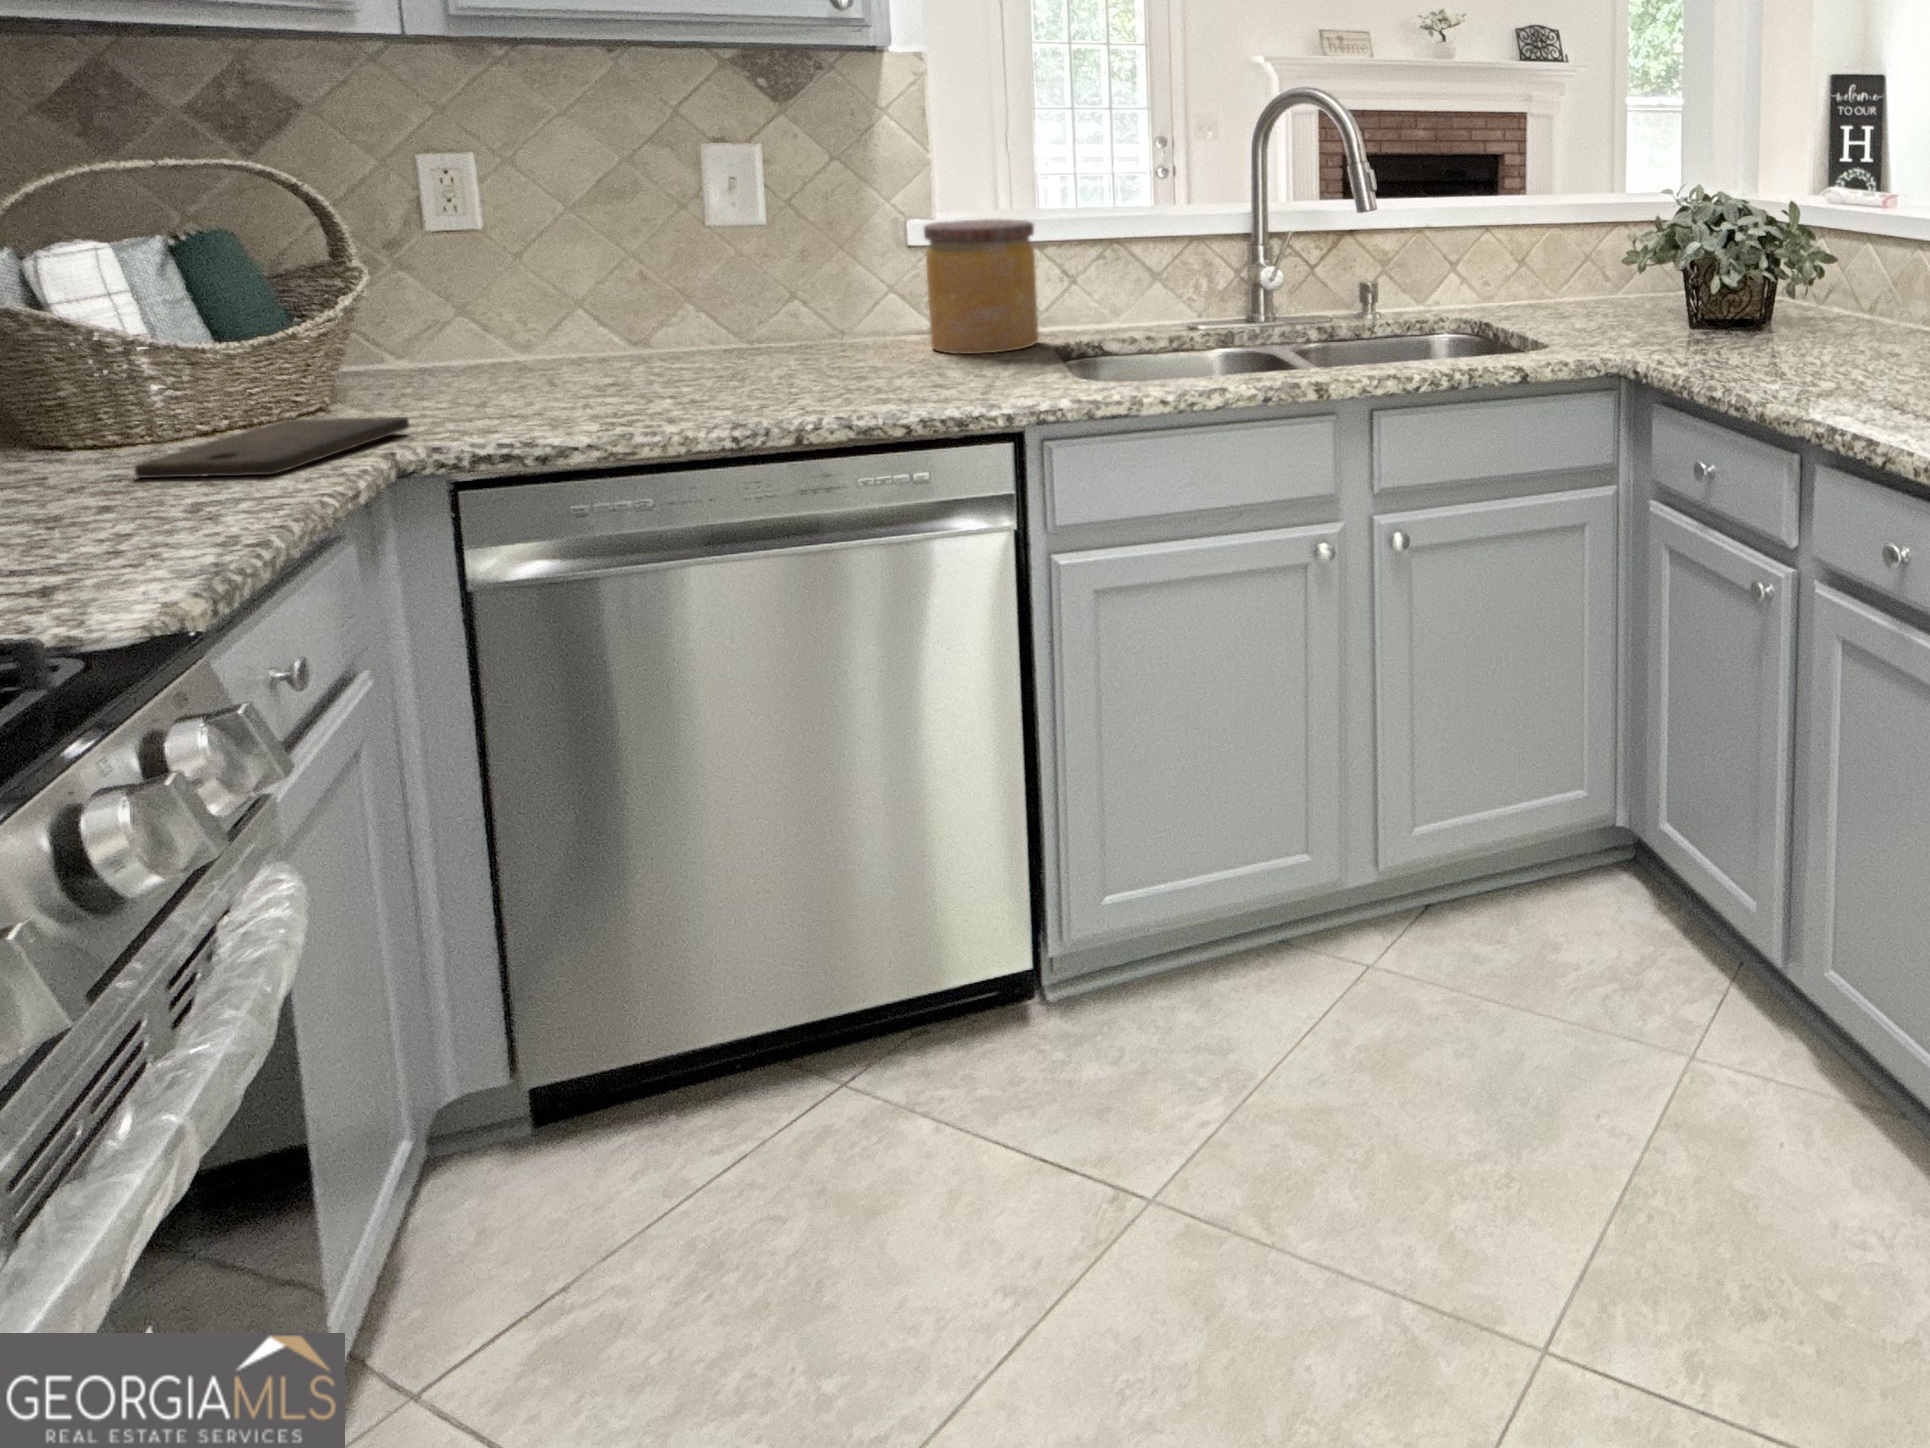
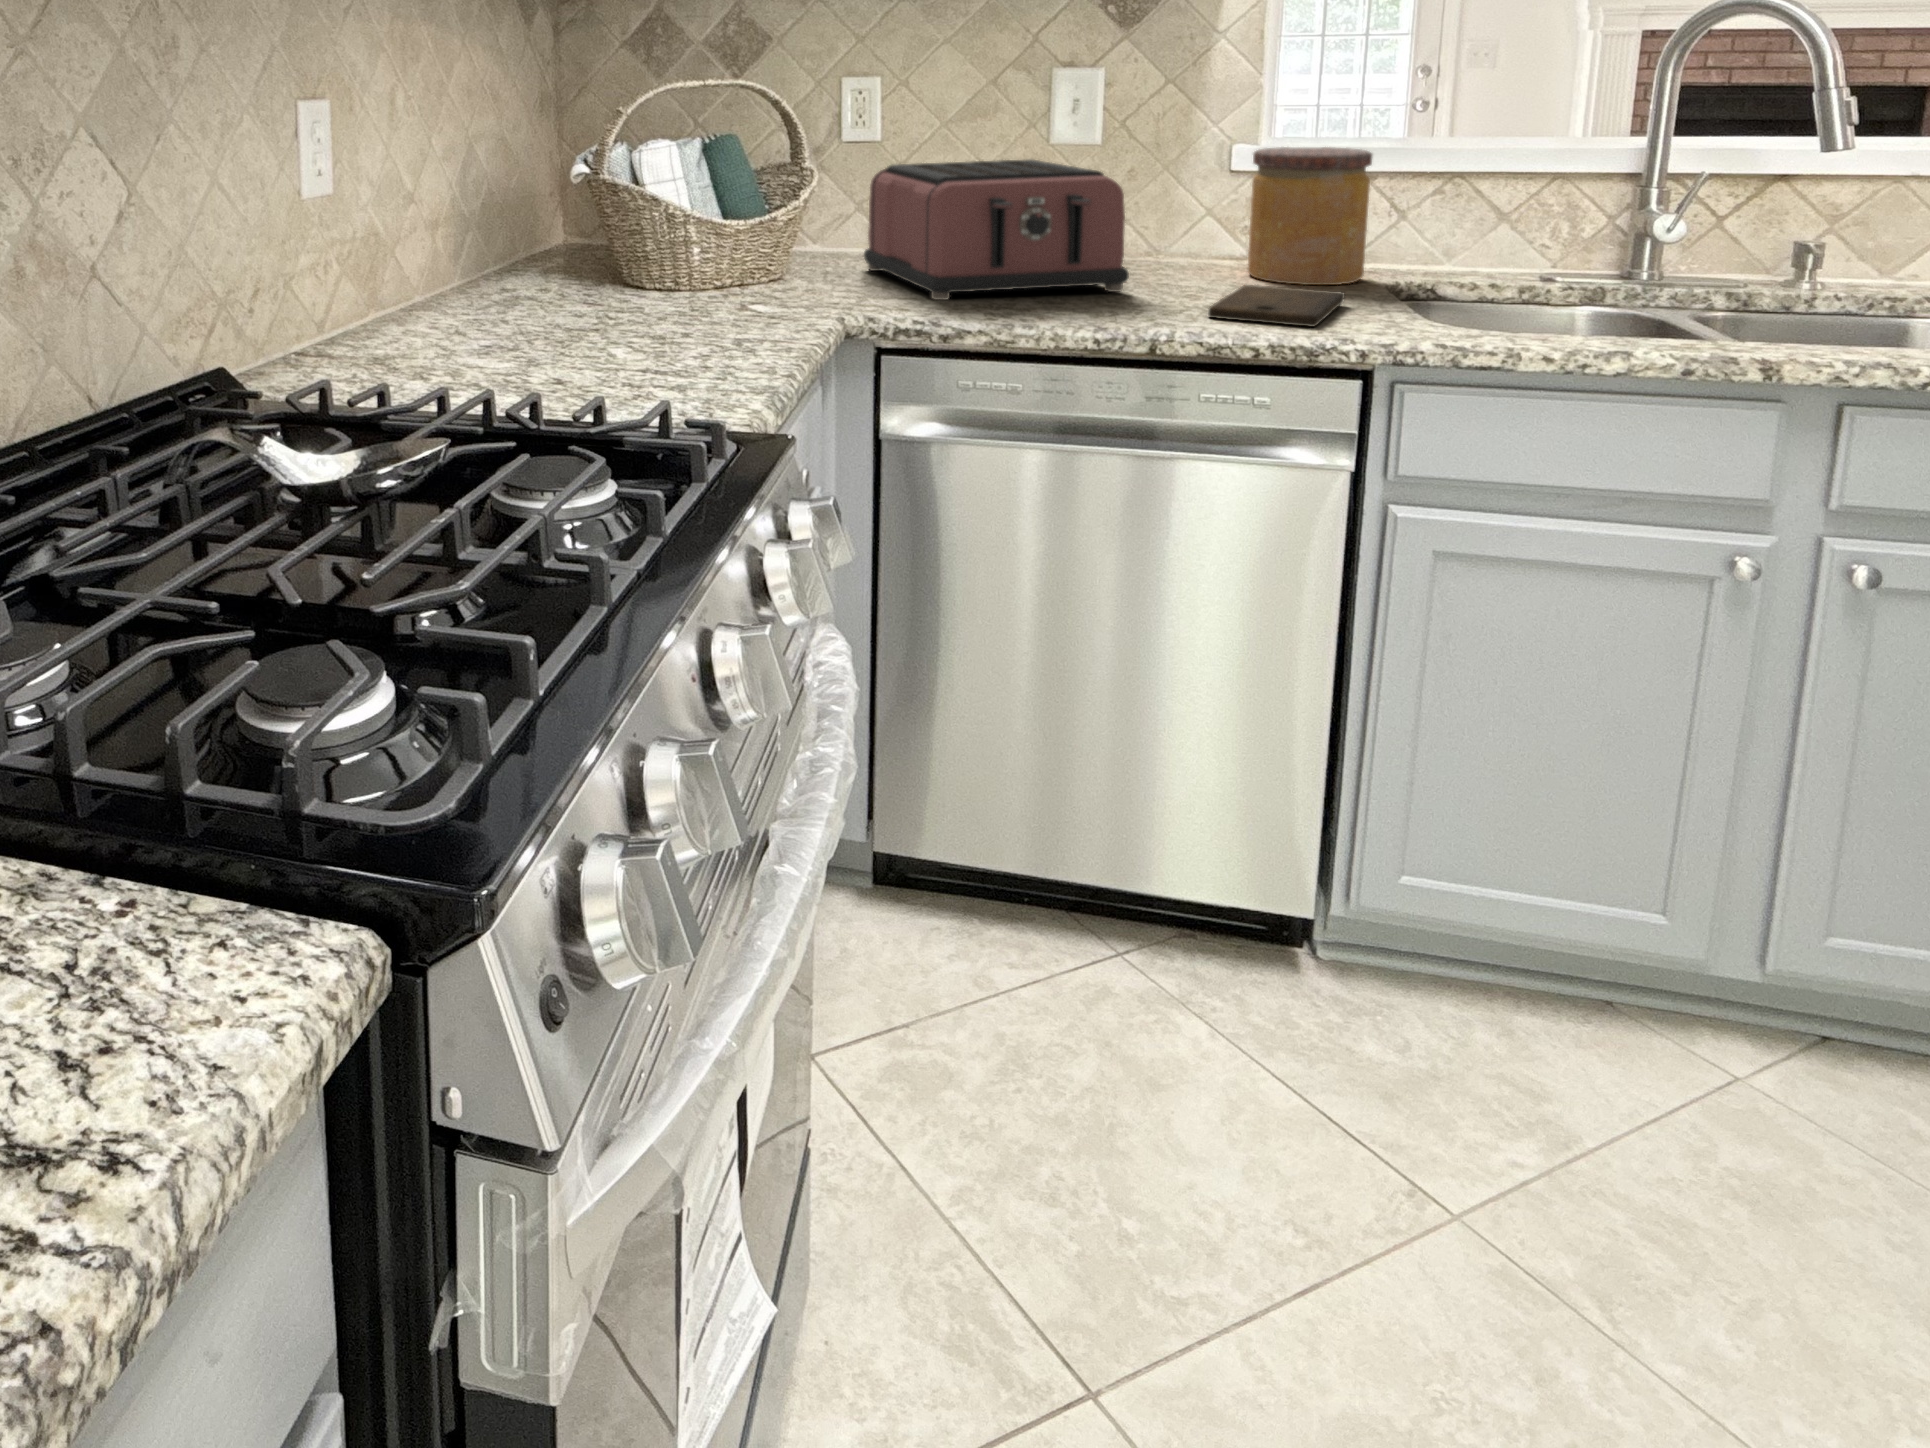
toaster: none [461,244,790,415] -> present [864,159,1129,300]
cutting board: present [135,417,409,478] -> present [1208,285,1345,327]

